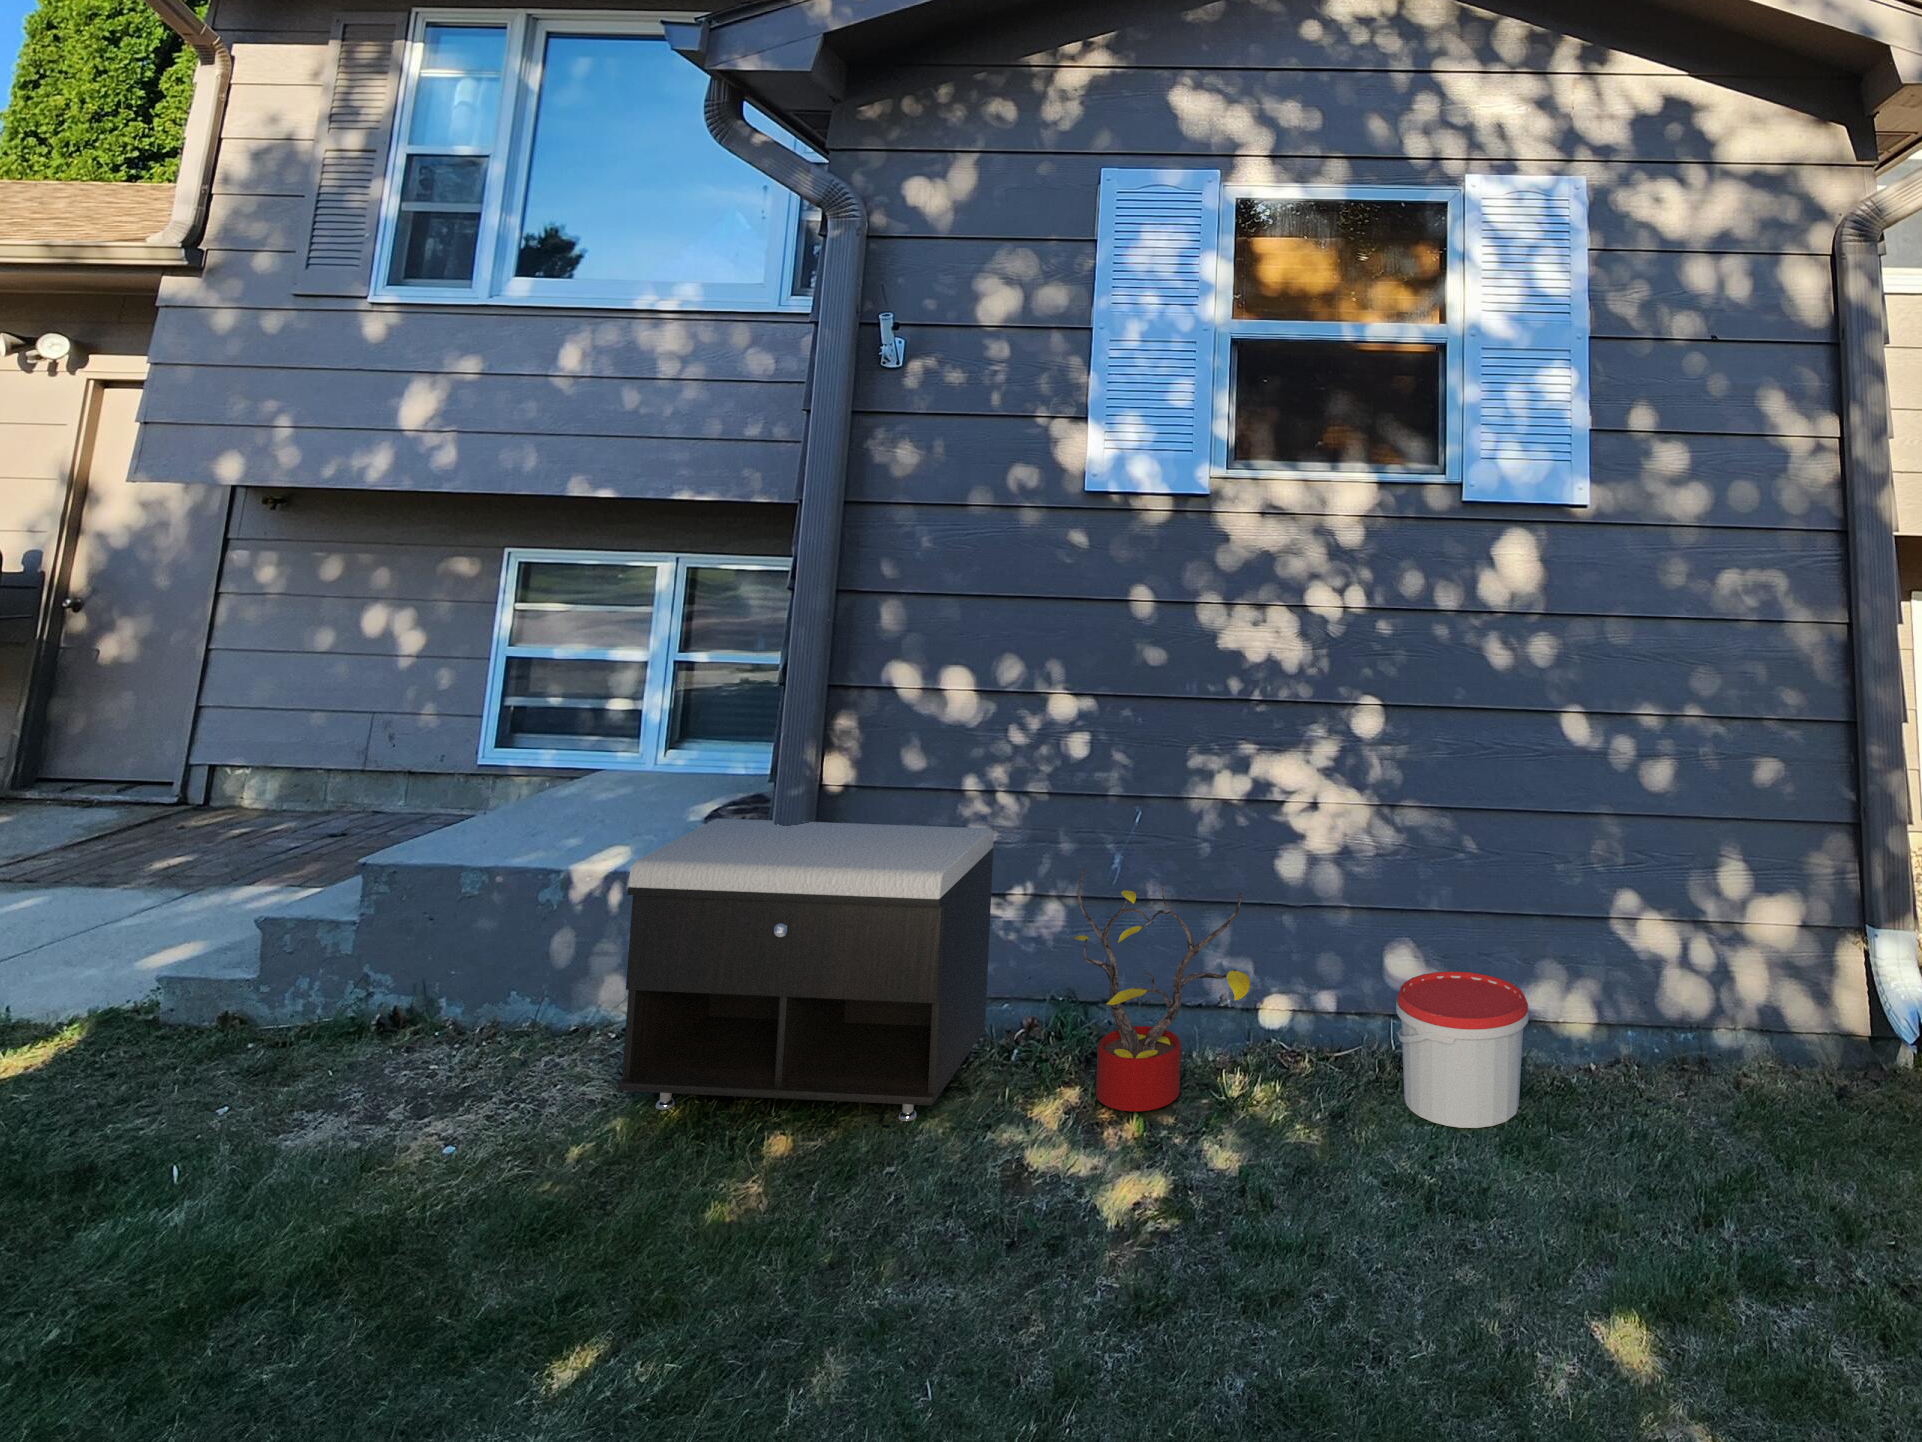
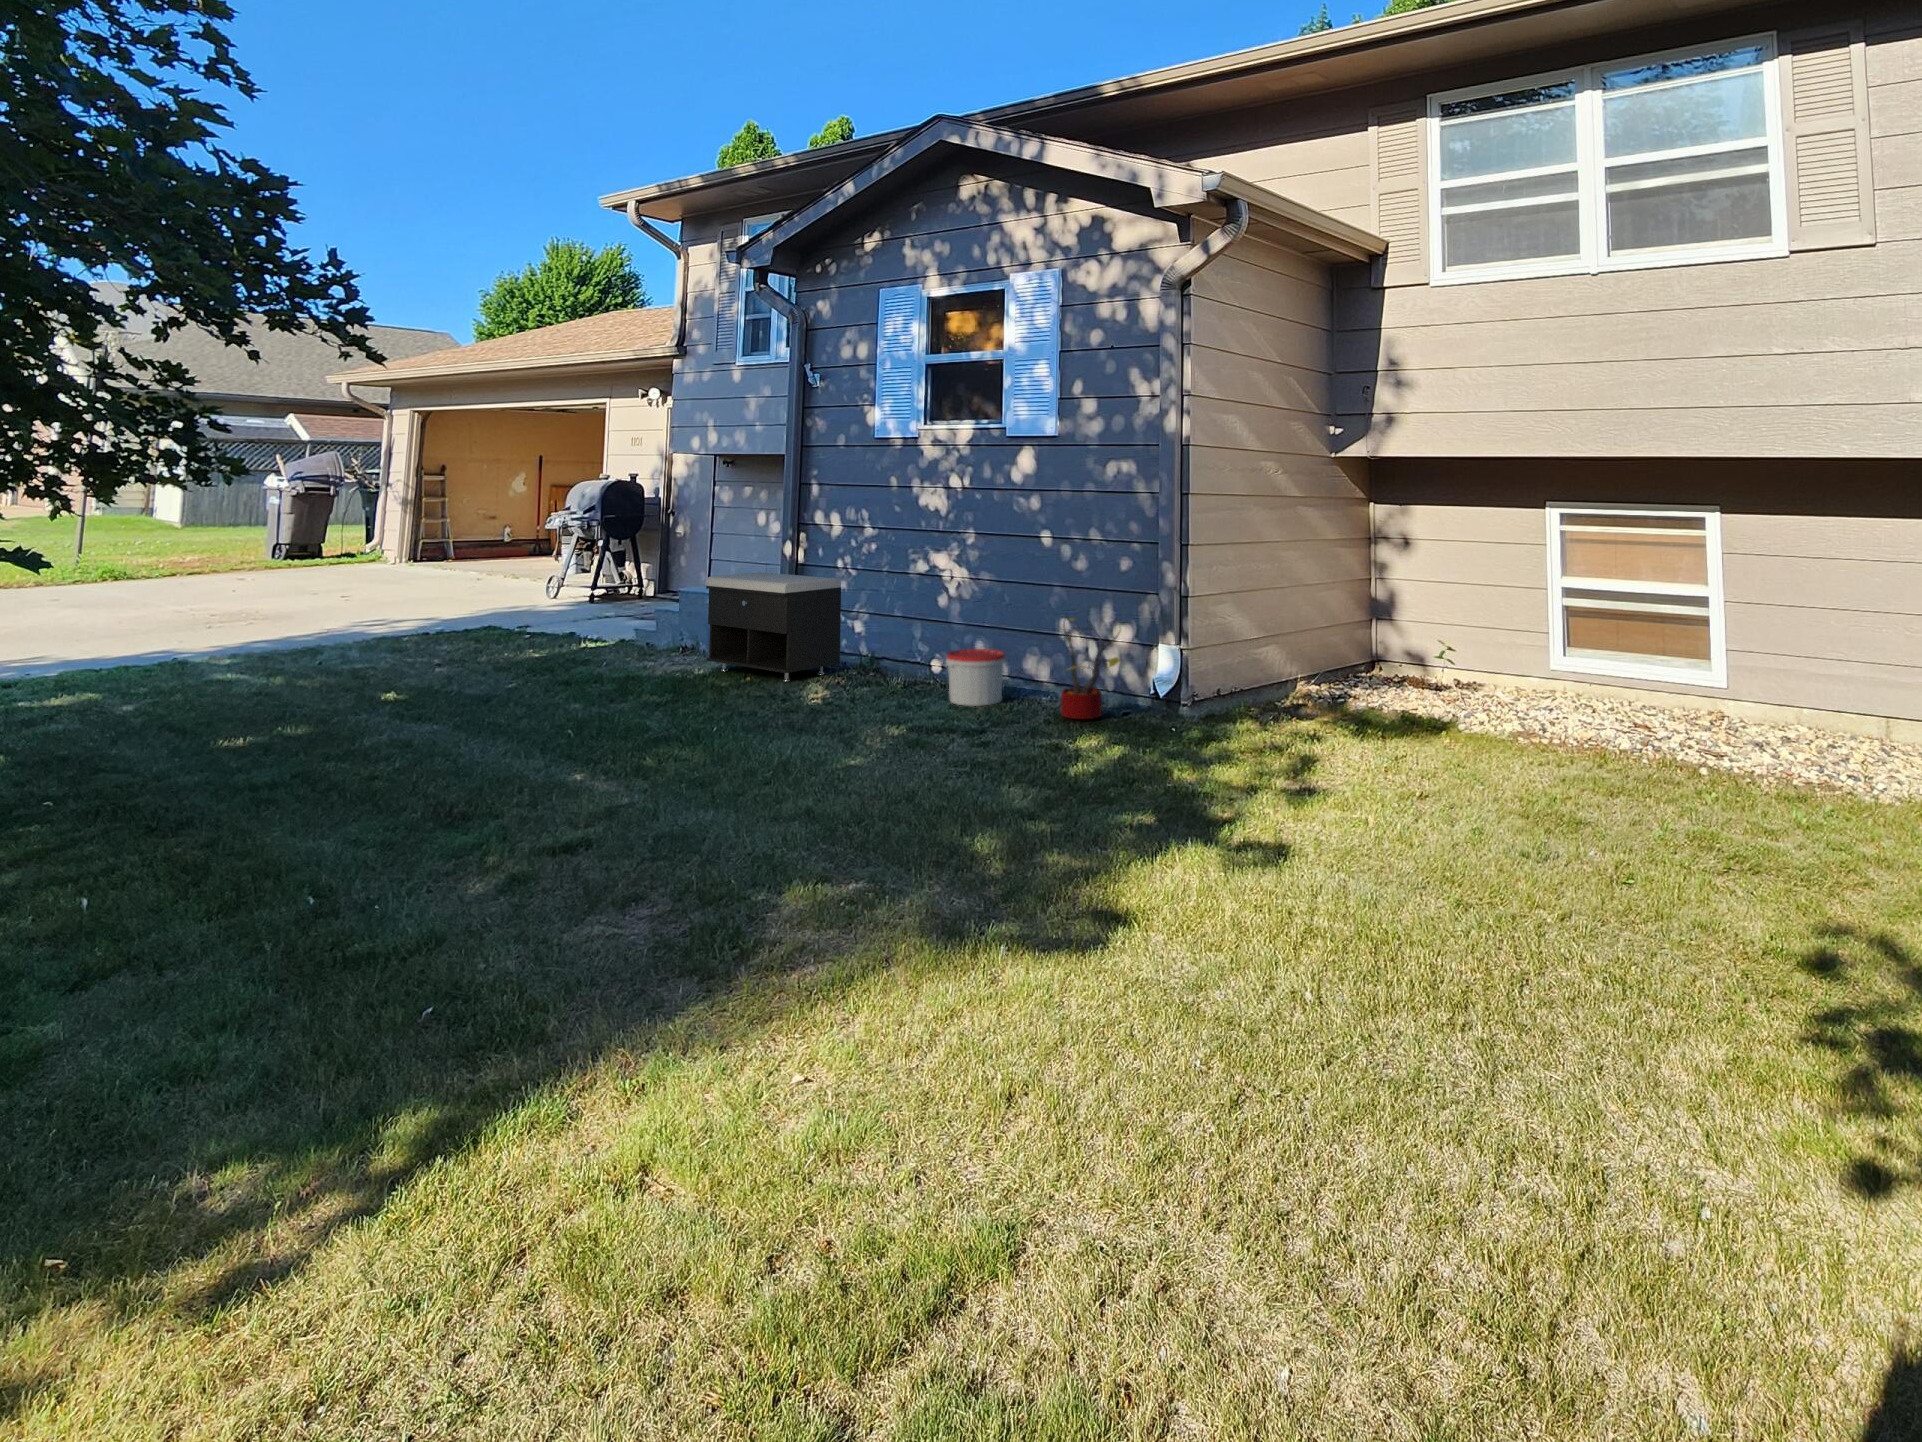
decorative plant: present [1072,869,1250,1112] -> present [1061,618,1120,719]

